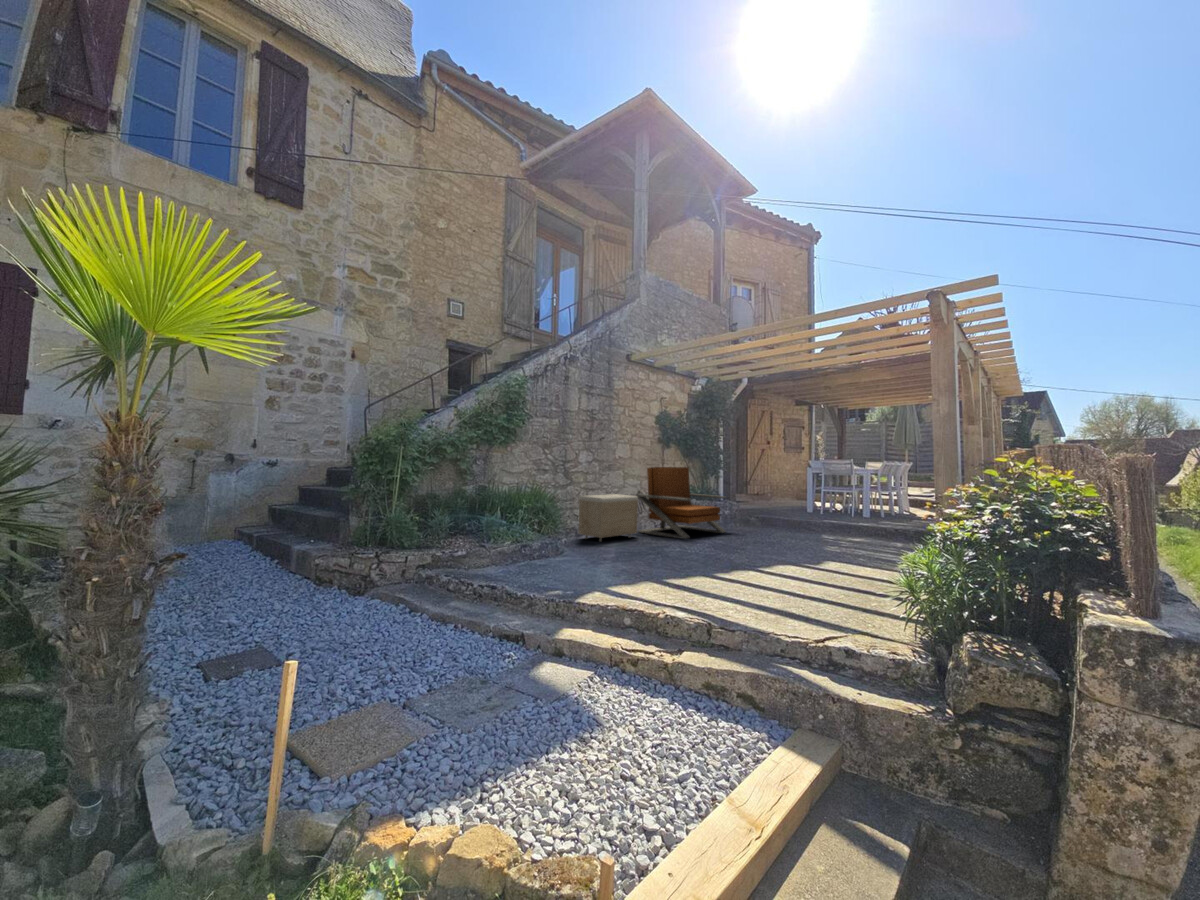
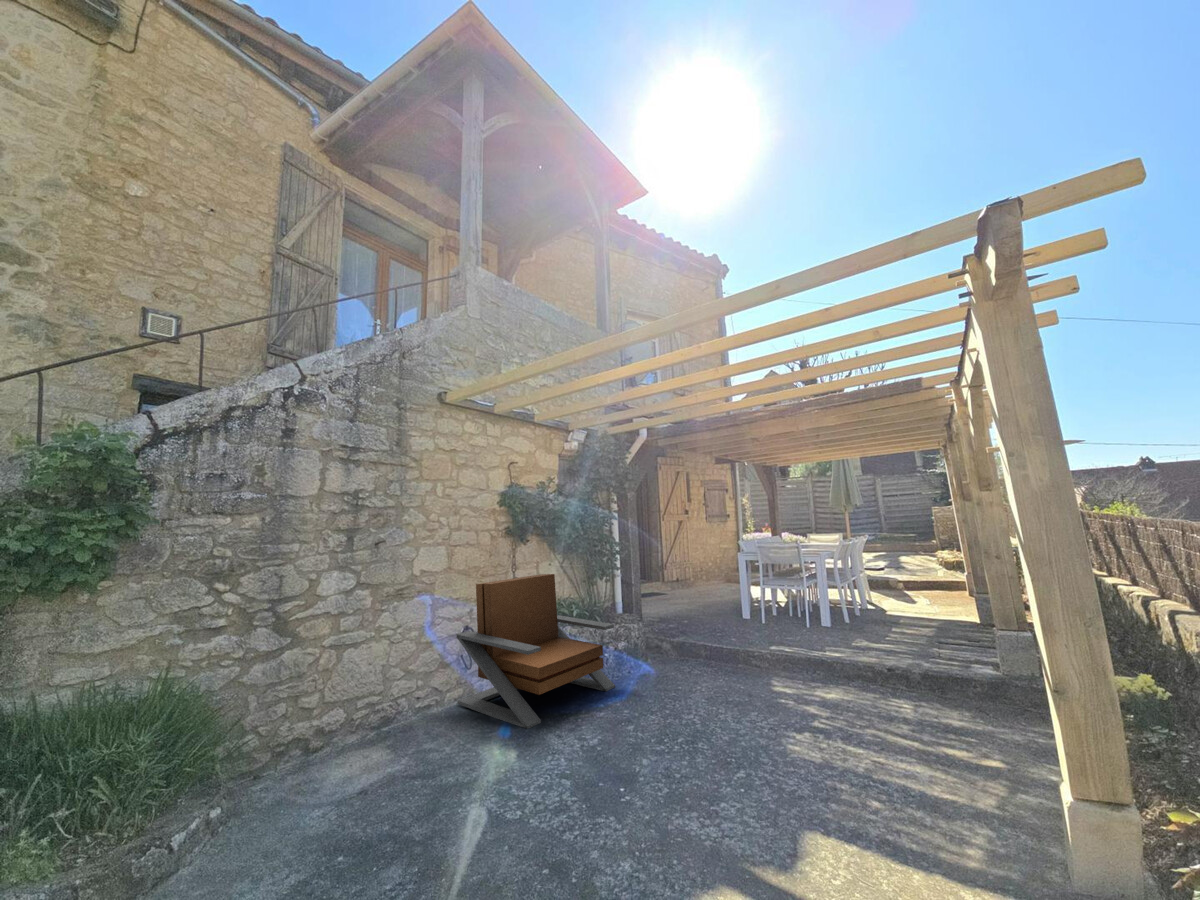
storage bench: present [579,494,638,541] -> none [307,642,441,767]

